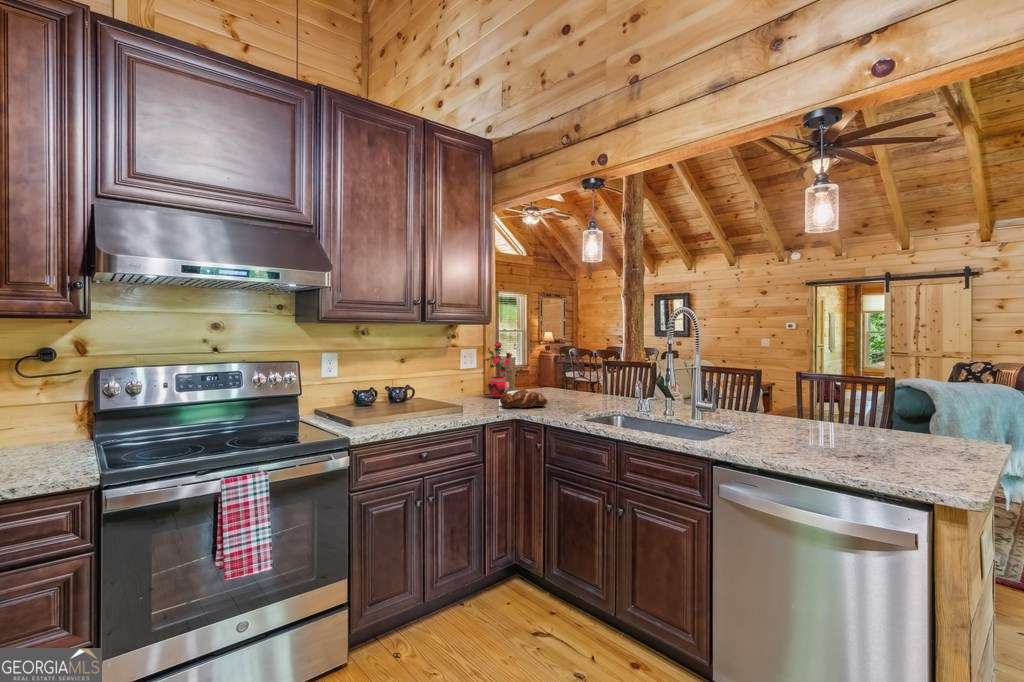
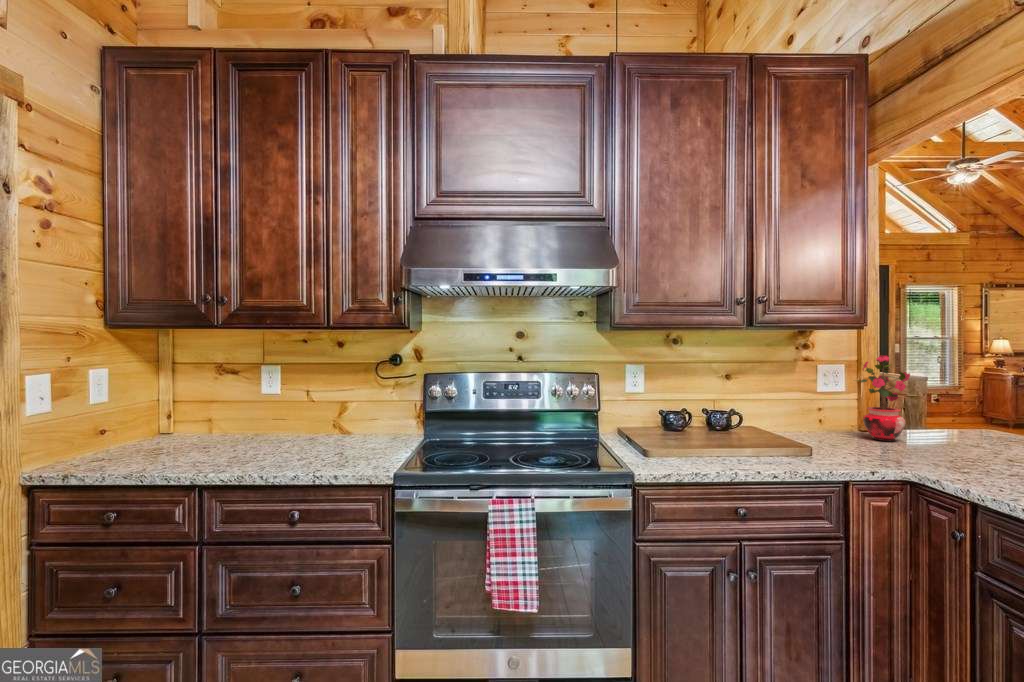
bread loaf: present [500,390,548,408] -> none [883,434,986,466]

